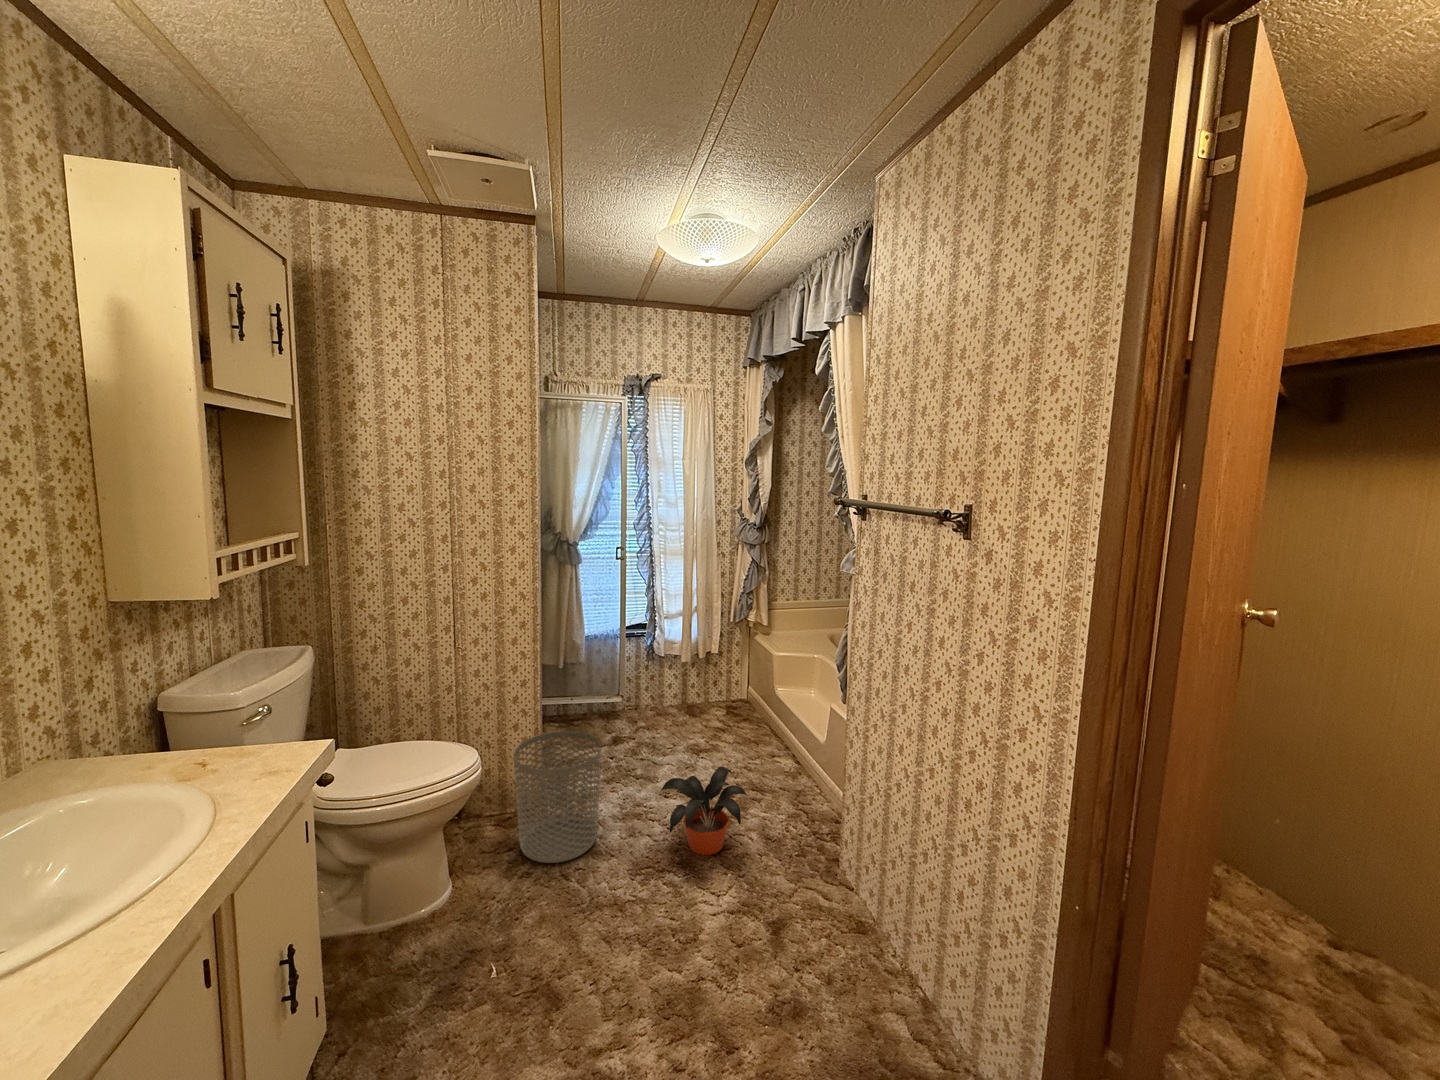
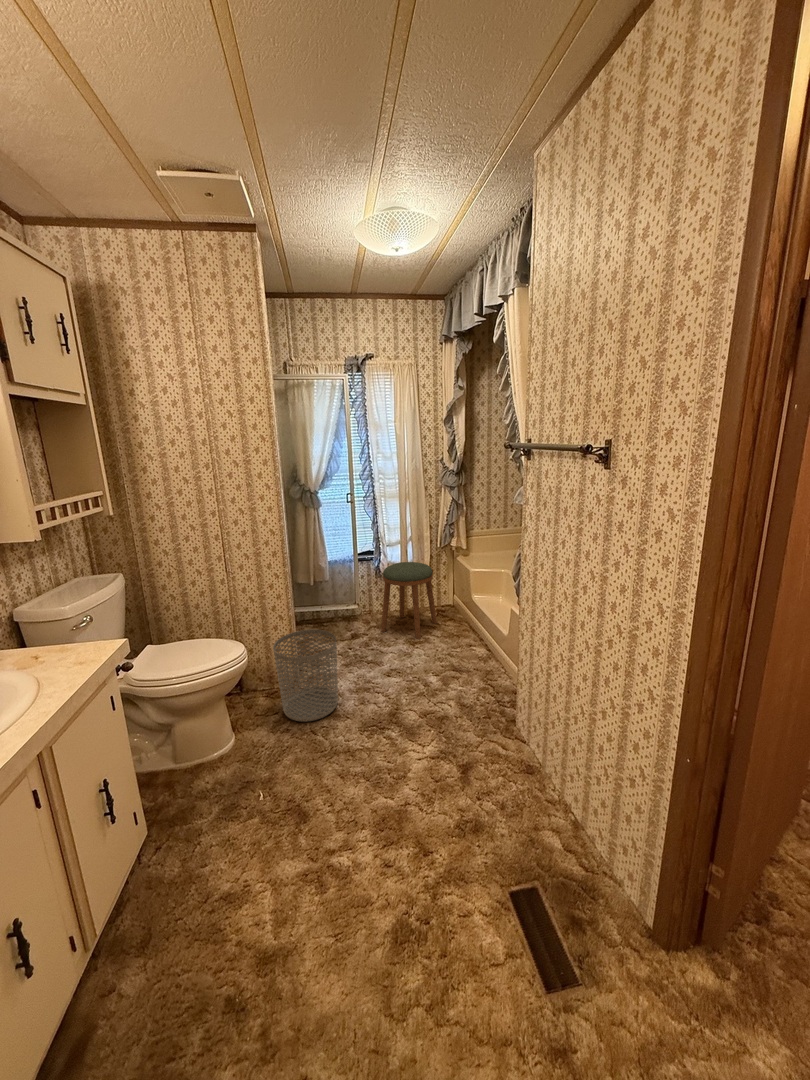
stool: none [653,641,728,747] -> present [381,562,437,639]
potted plant: present [661,766,748,855] -> none [381,653,446,716]

